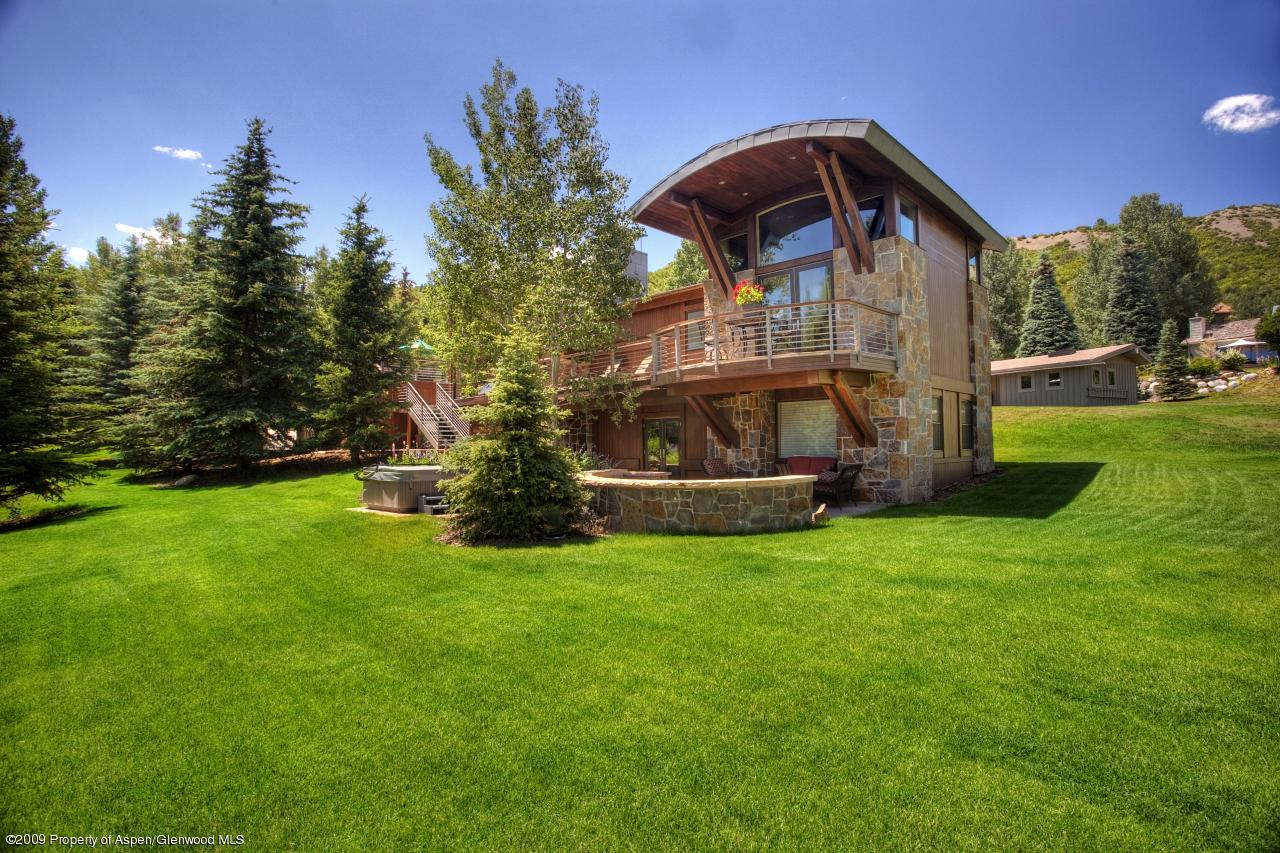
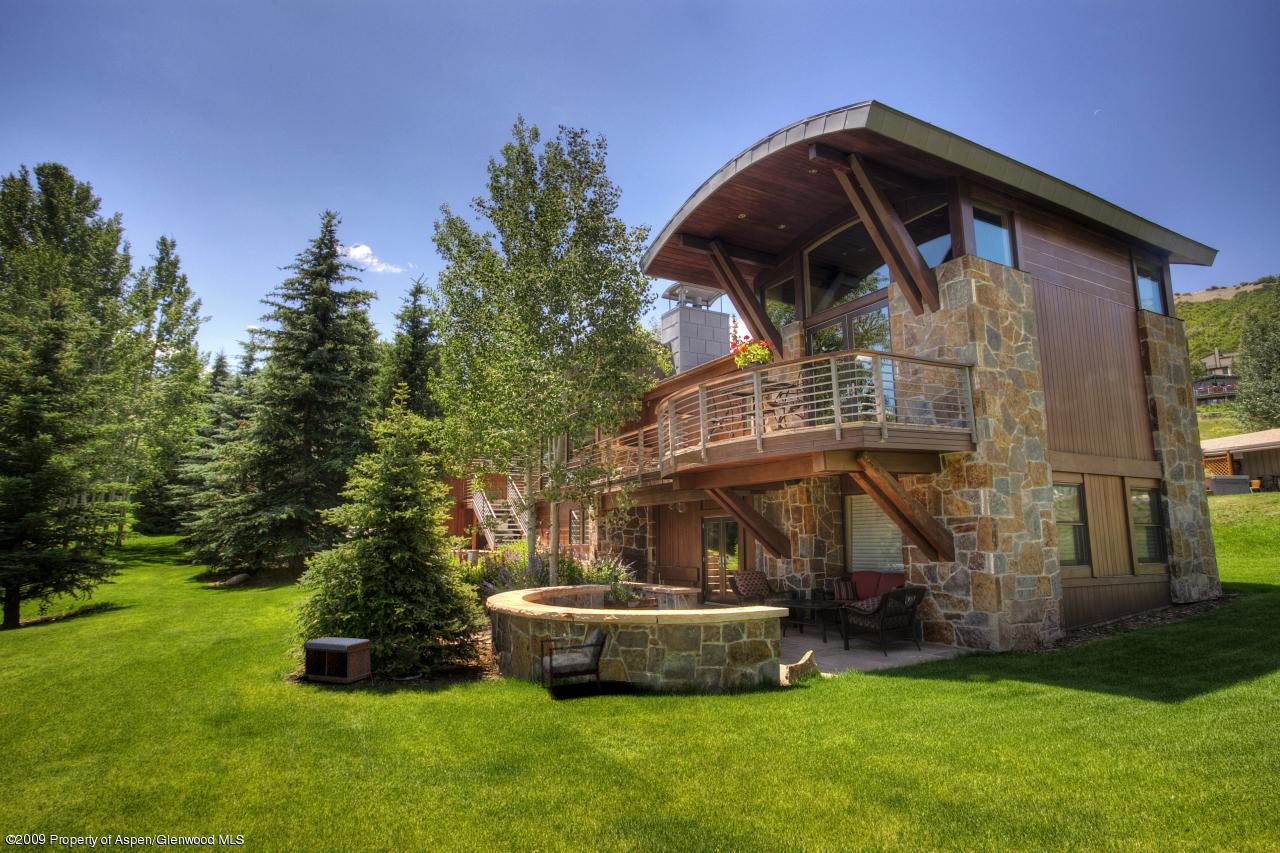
armchair: none [672,483,728,540] -> present [540,628,609,698]
bench: none [469,510,526,544] -> present [303,637,372,684]

